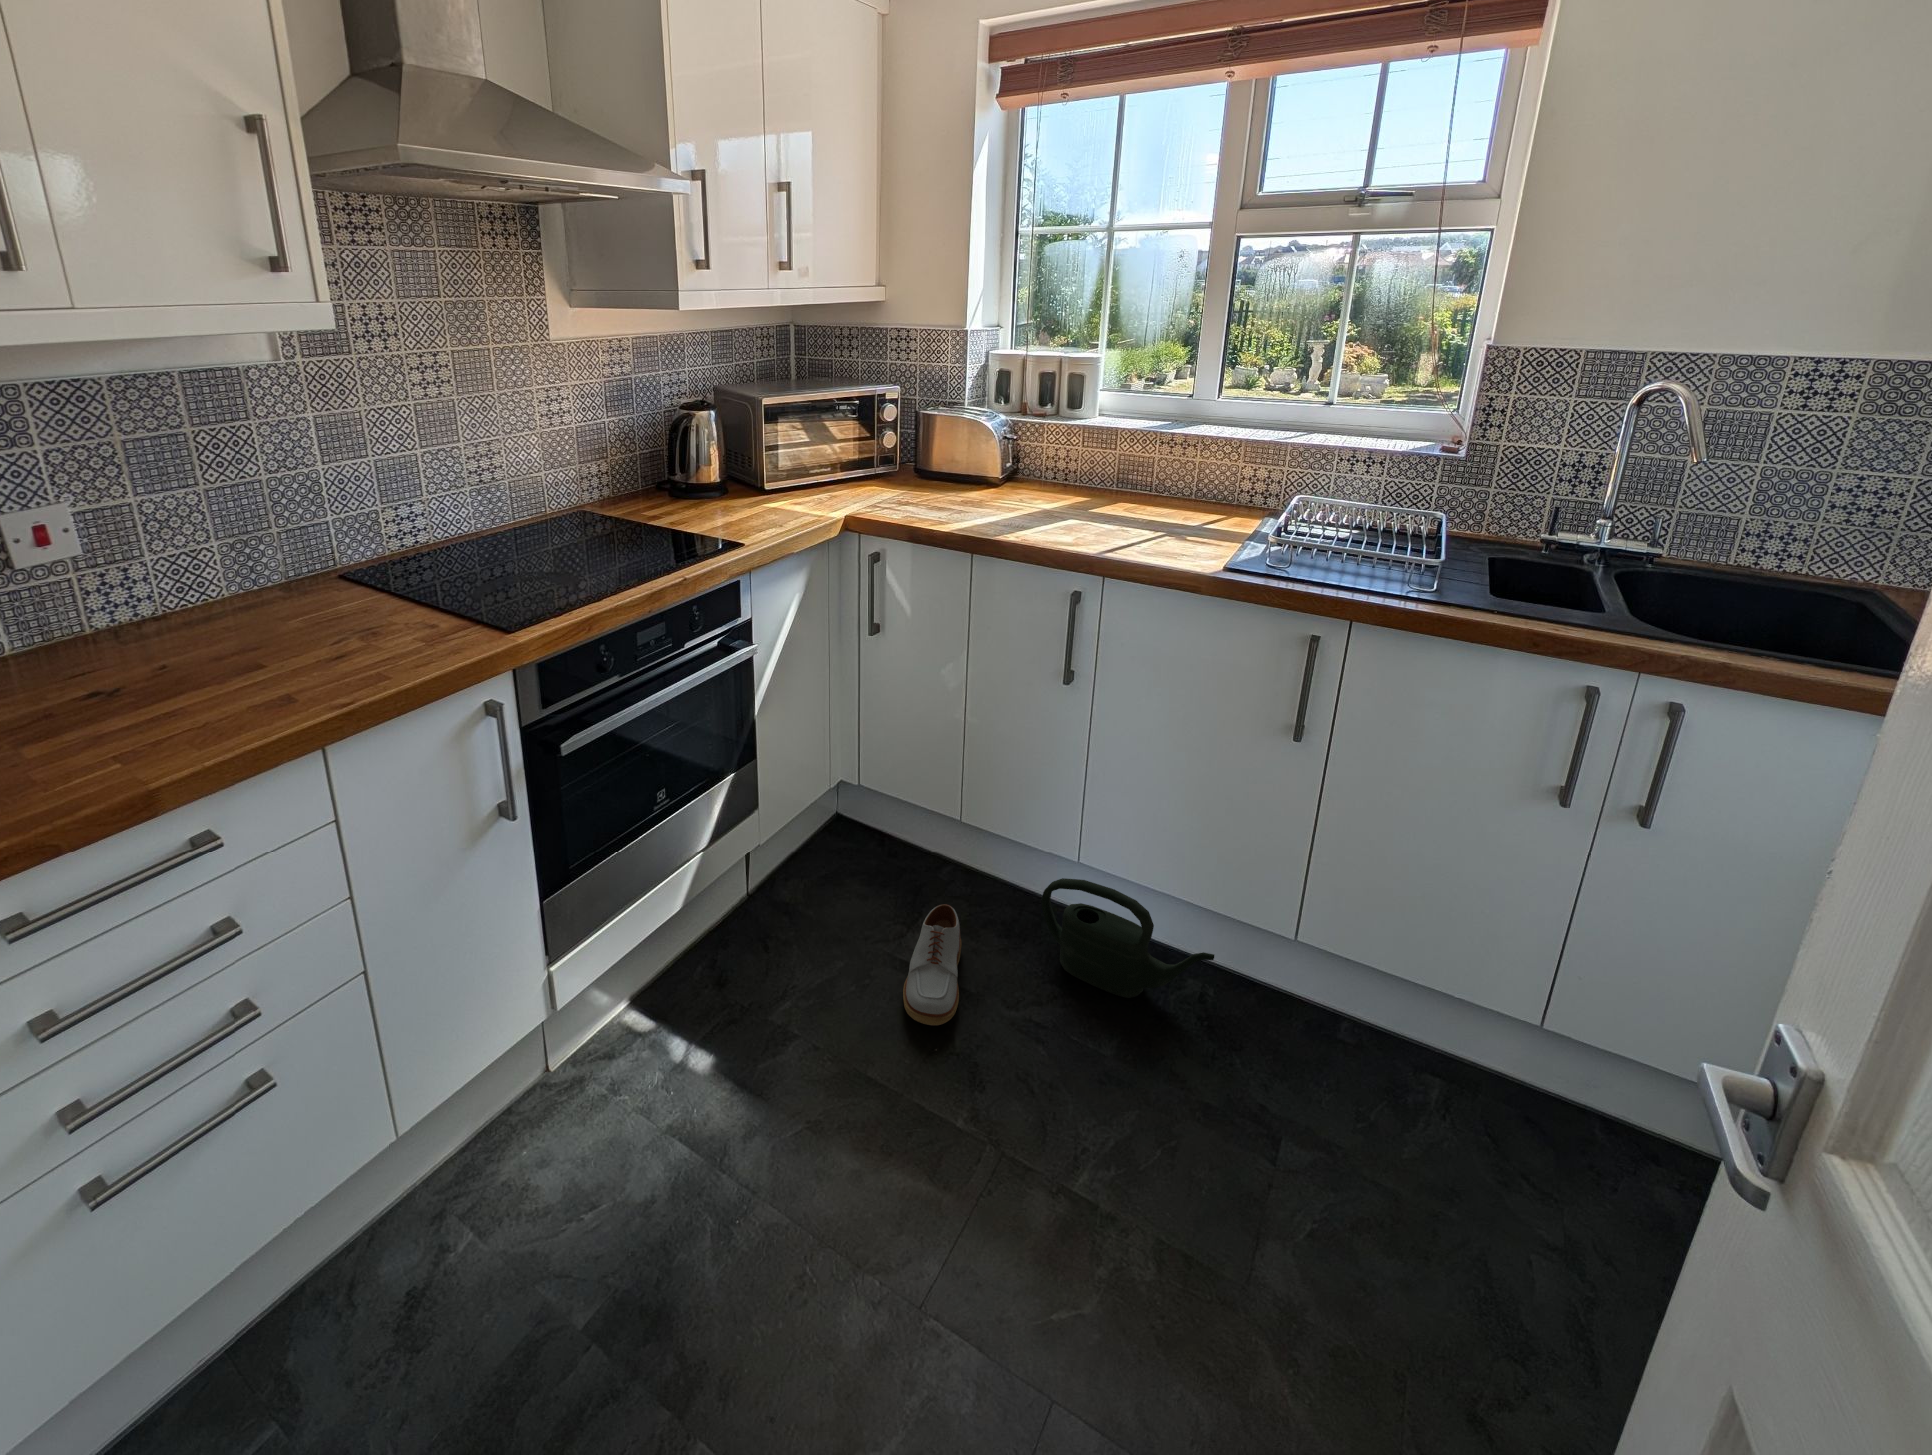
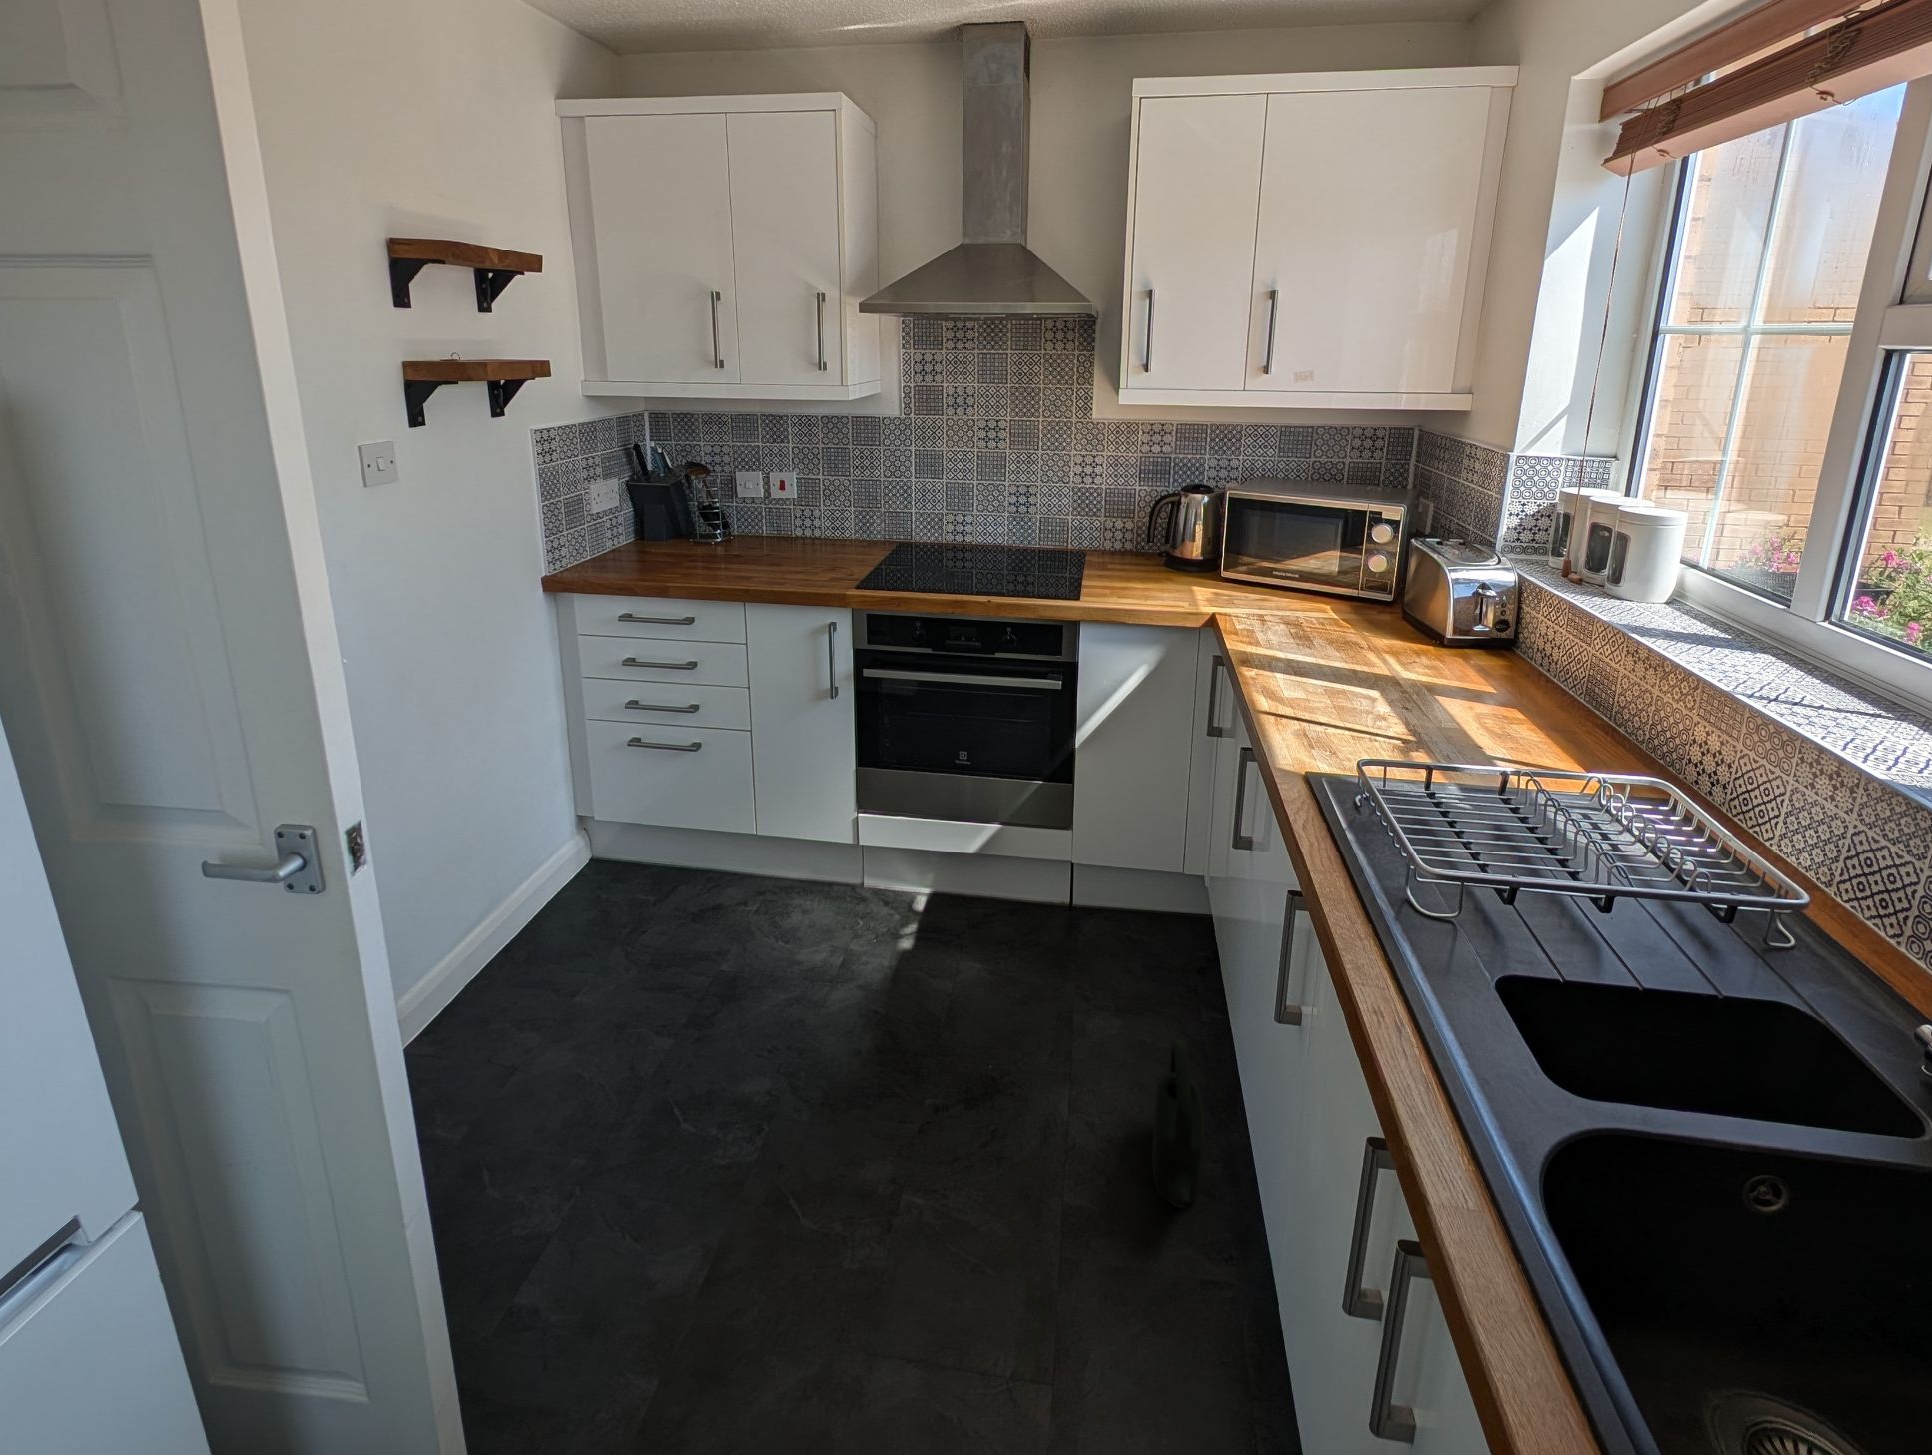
shoe: present [903,904,962,1025] -> none [1004,987,1131,1058]

